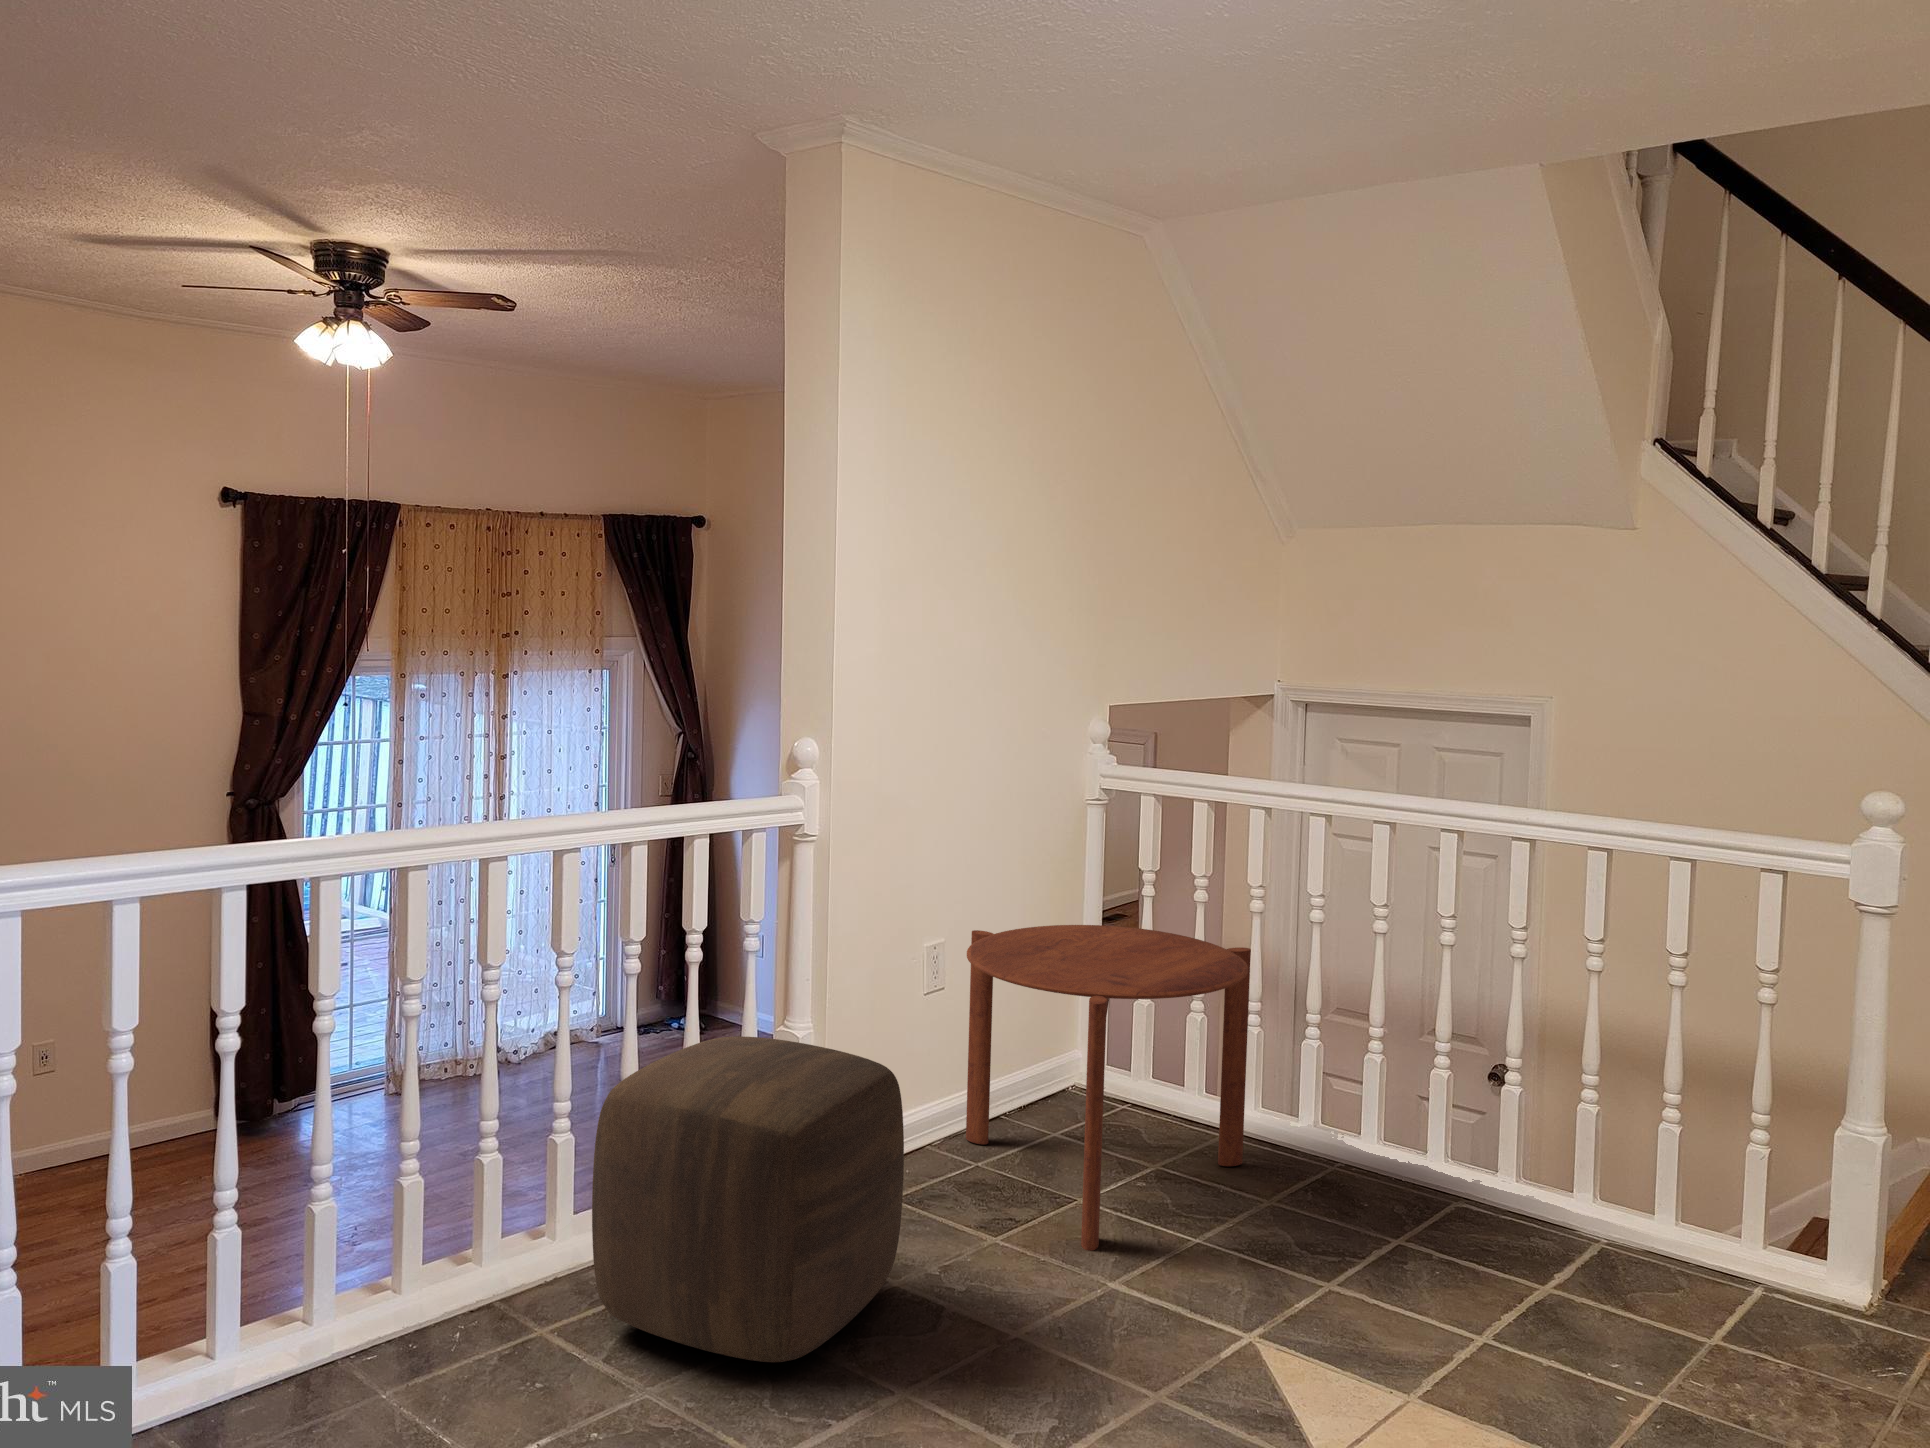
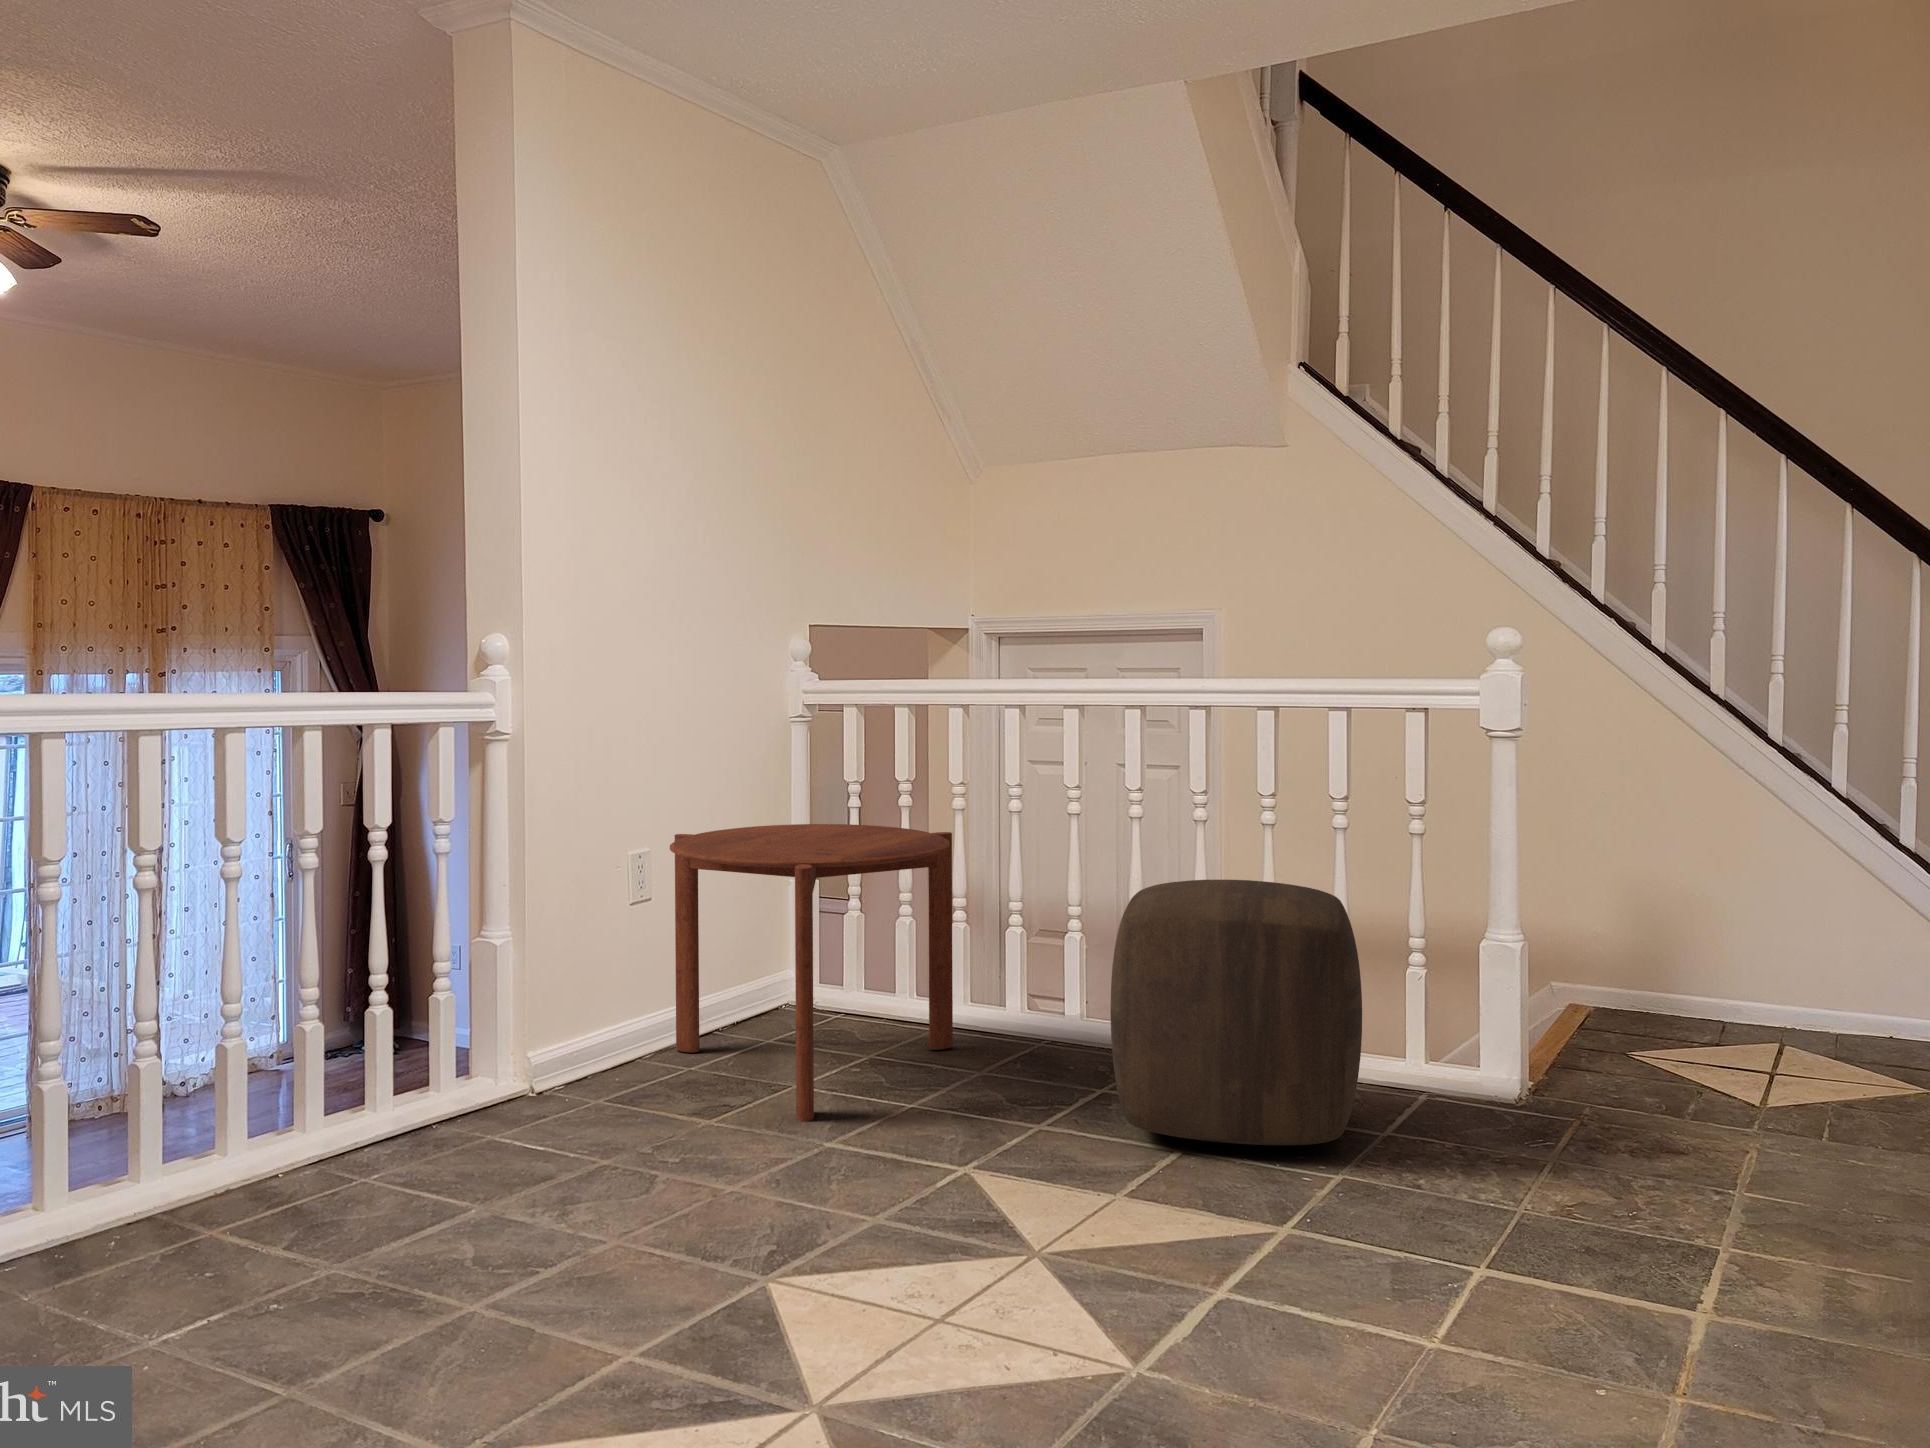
ottoman: present [592,1036,904,1362] -> present [1111,880,1362,1145]

